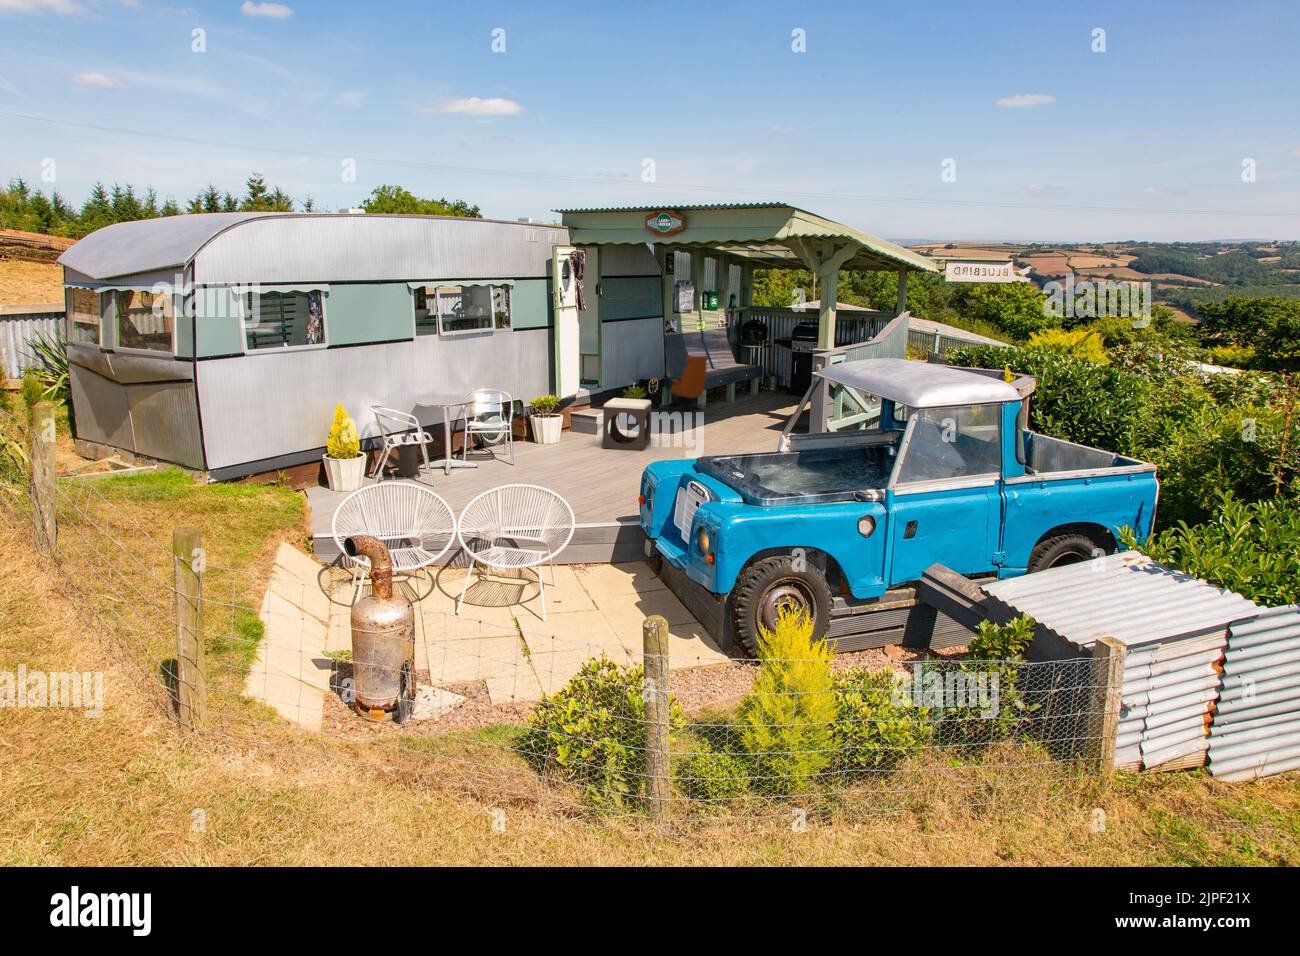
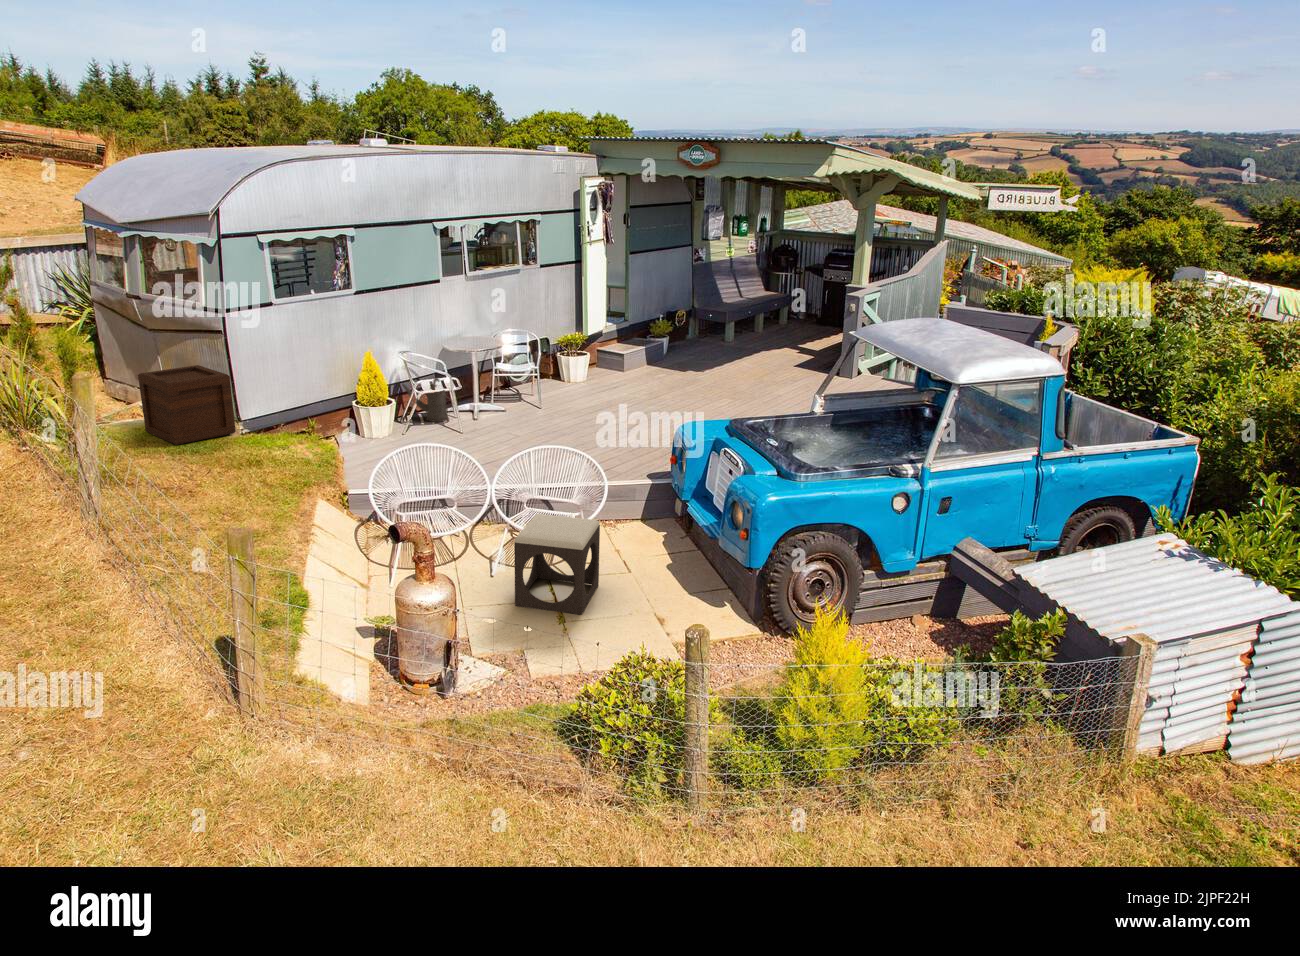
lounge chair: present [671,356,708,409] -> none [683,288,737,346]
footstool: present [603,398,652,450] -> present [514,514,600,614]
wooden crate: none [104,415,202,492] -> present [138,365,236,445]

